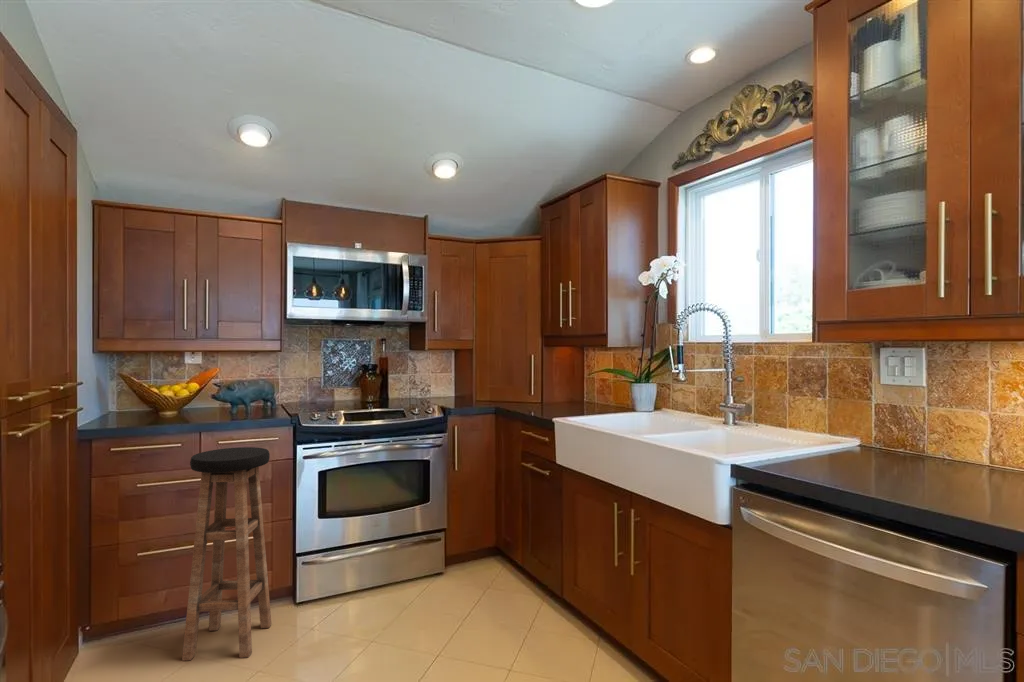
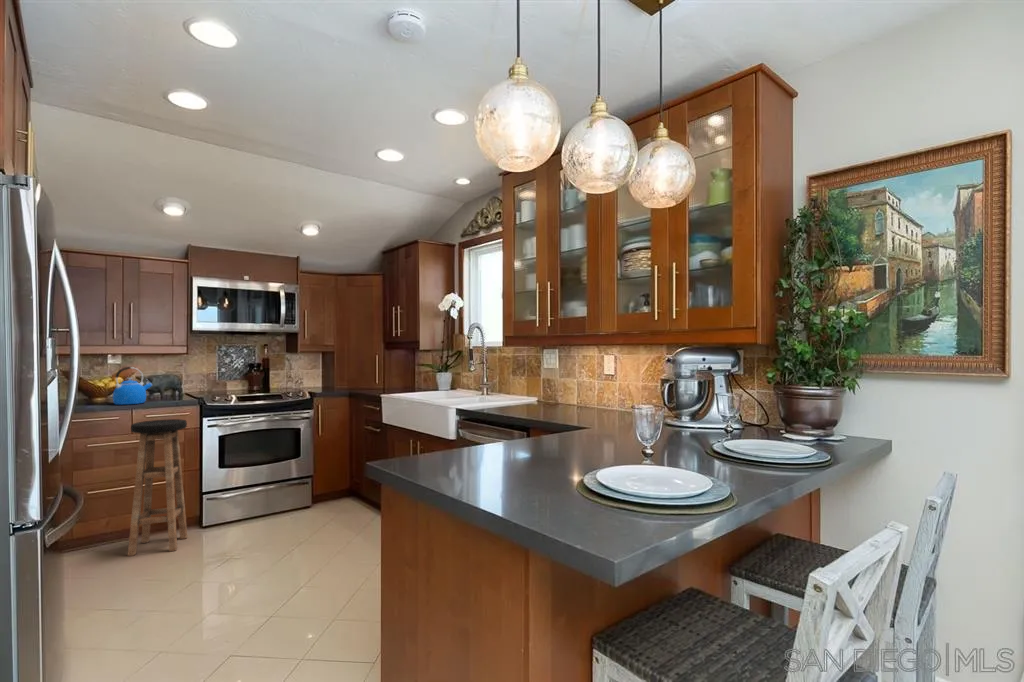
kettle: none [177,368,232,423] -> present [113,367,152,405]

